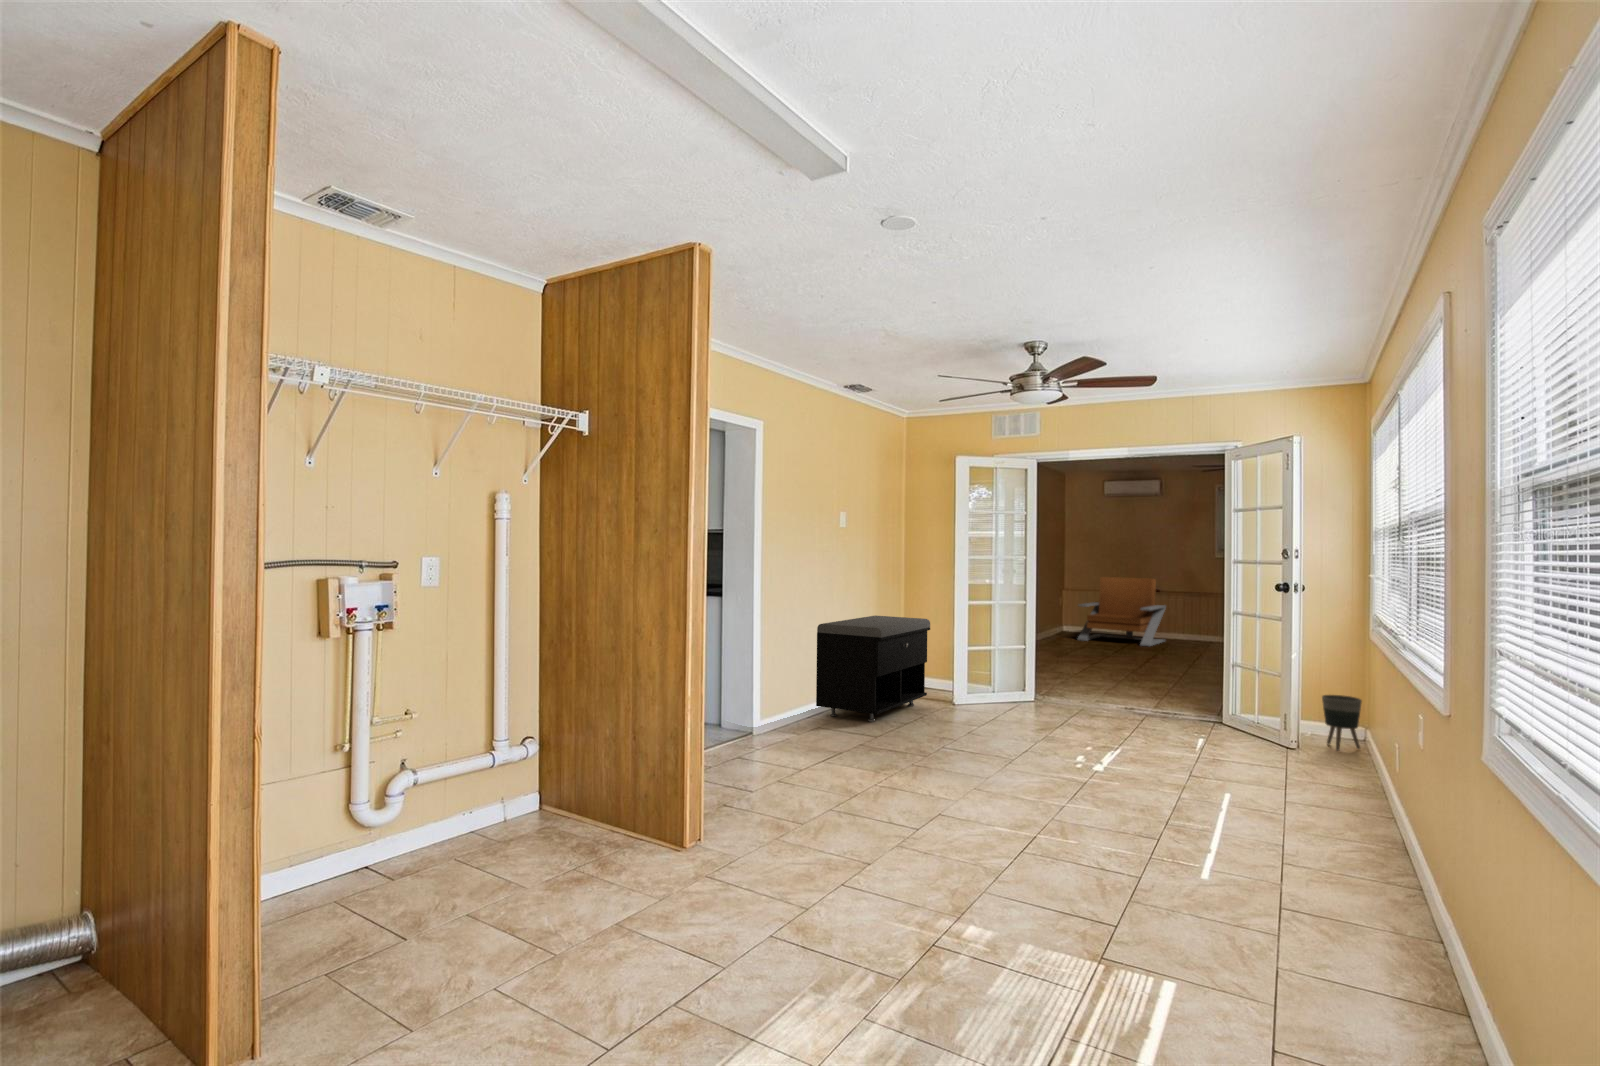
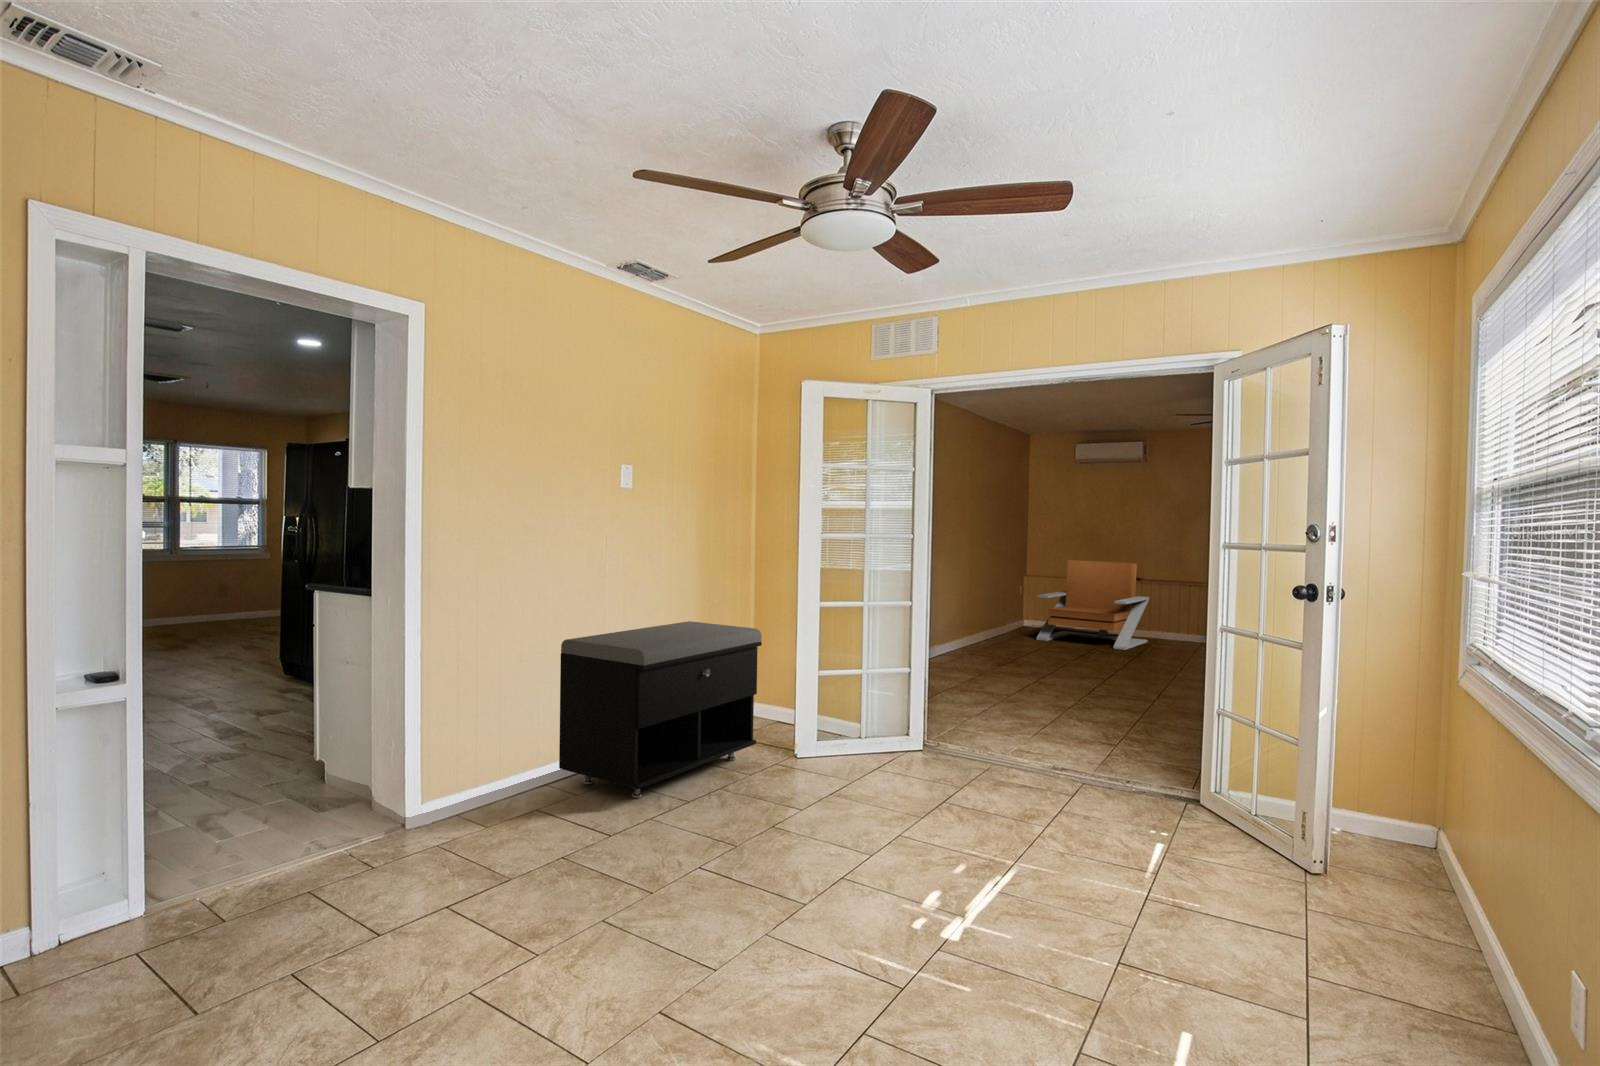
planter: present [1322,695,1362,751] -> none [1369,776,1441,879]

